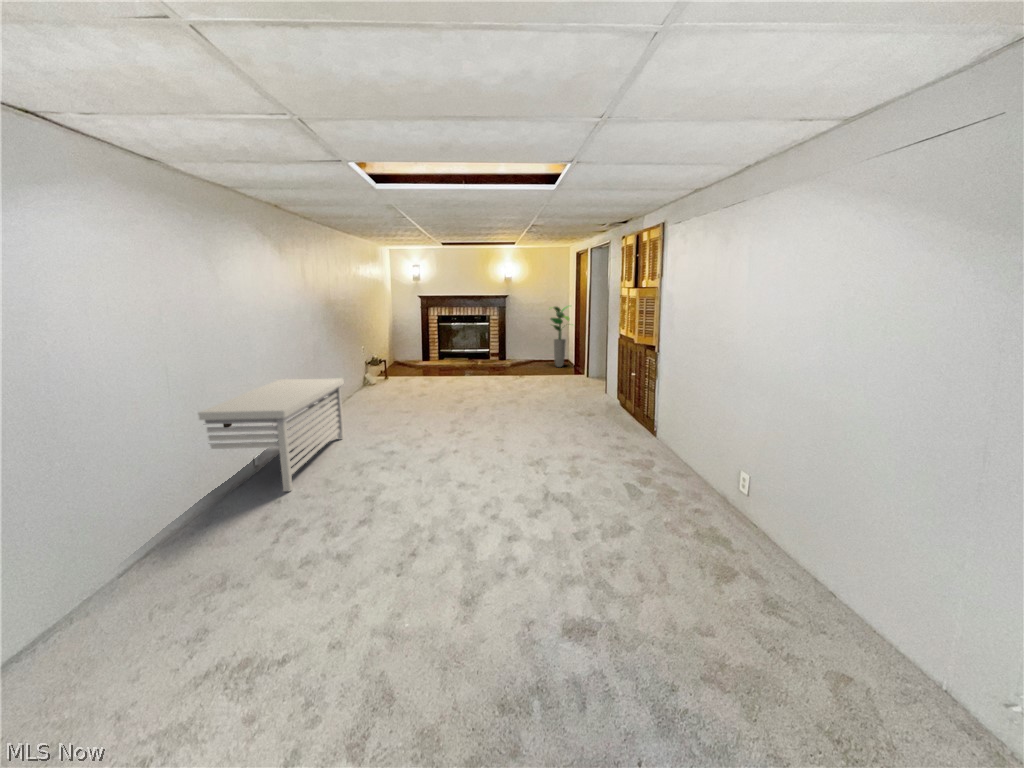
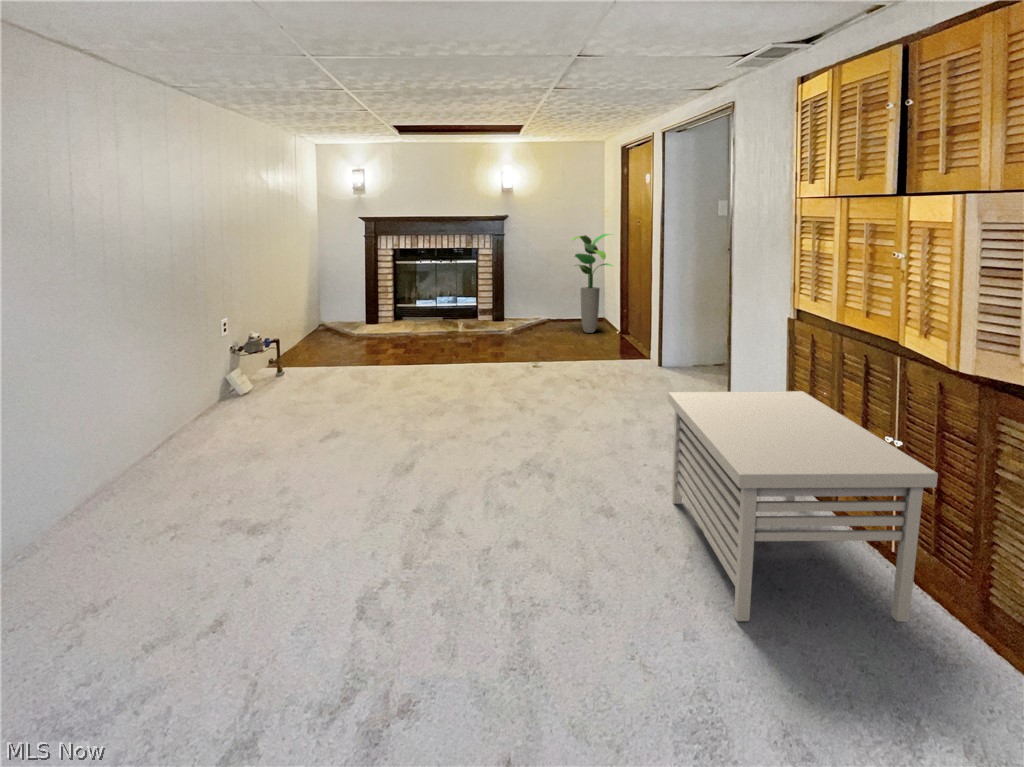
storage bench: present [198,378,344,491] -> present [668,391,938,621]

